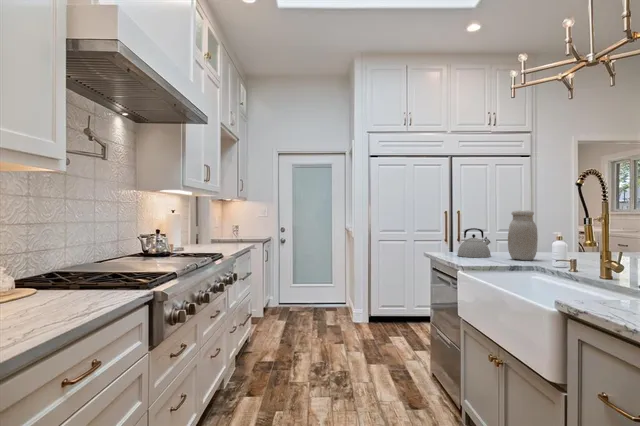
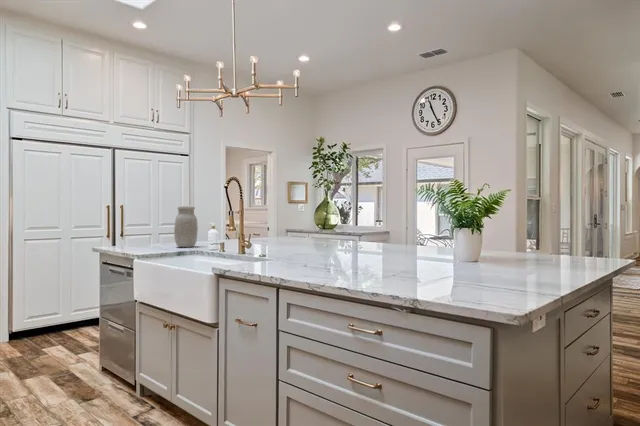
kettle: present [457,228,491,258] -> none [128,222,159,248]

